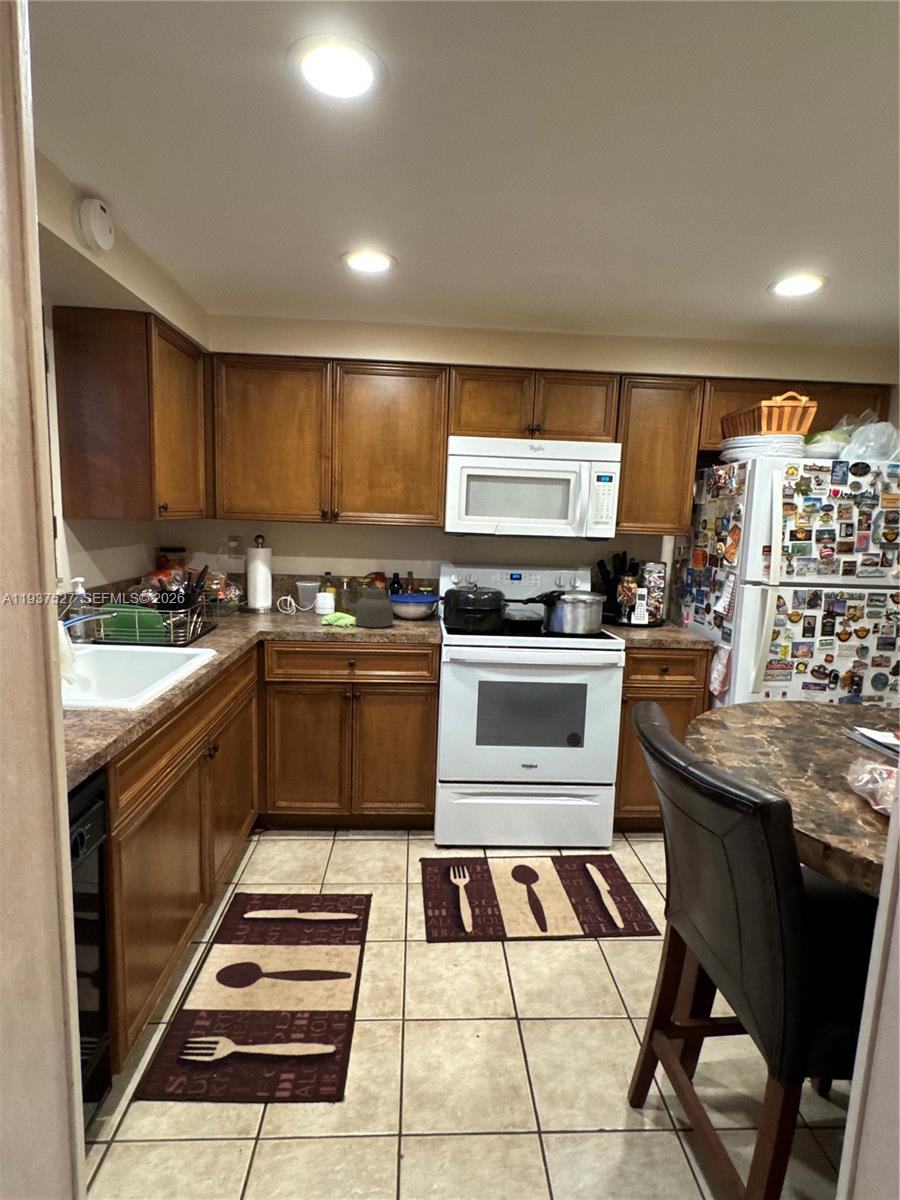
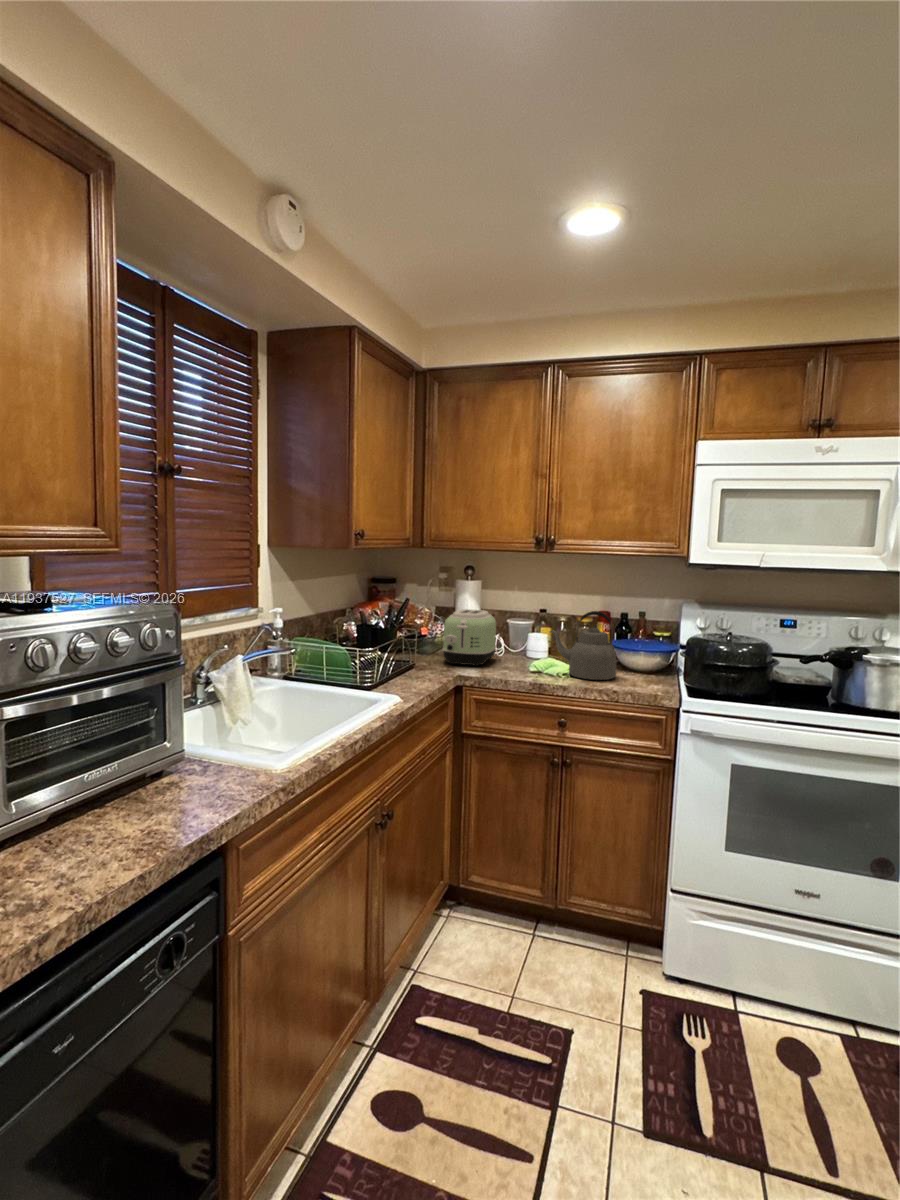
toaster: none [242,574,291,623] -> present [443,609,496,666]

